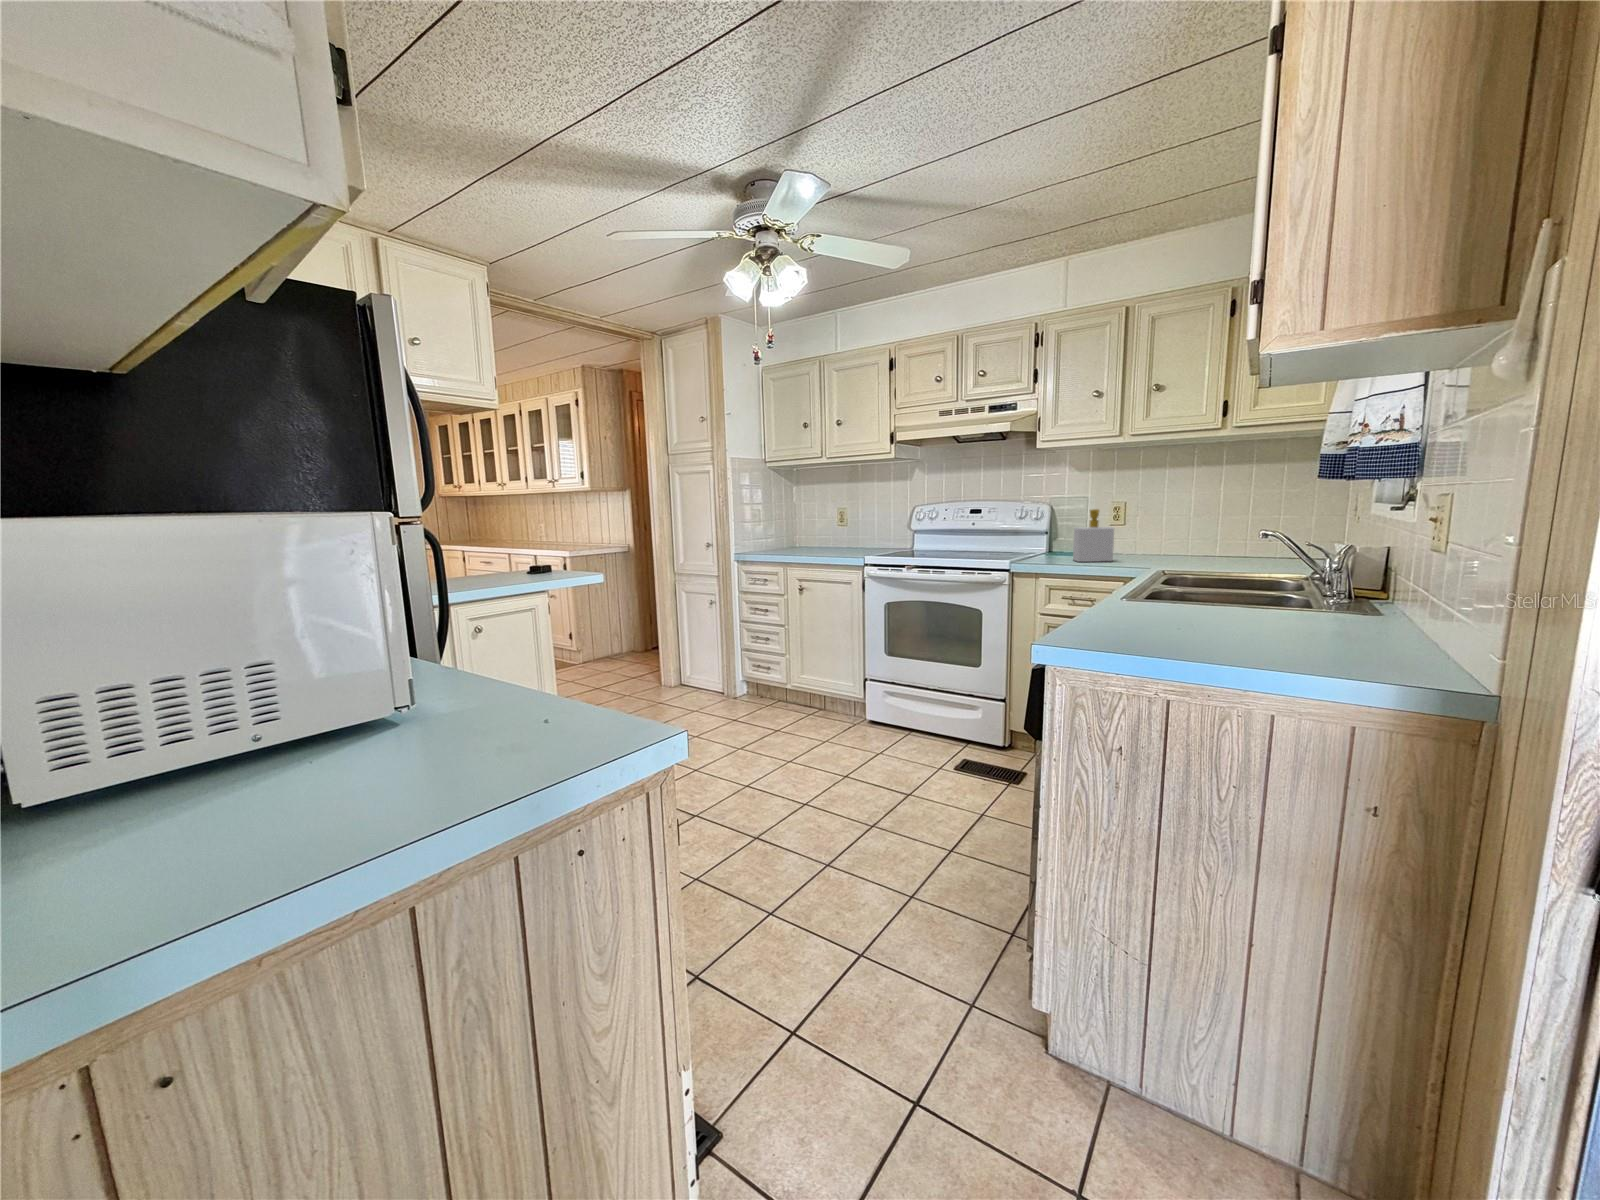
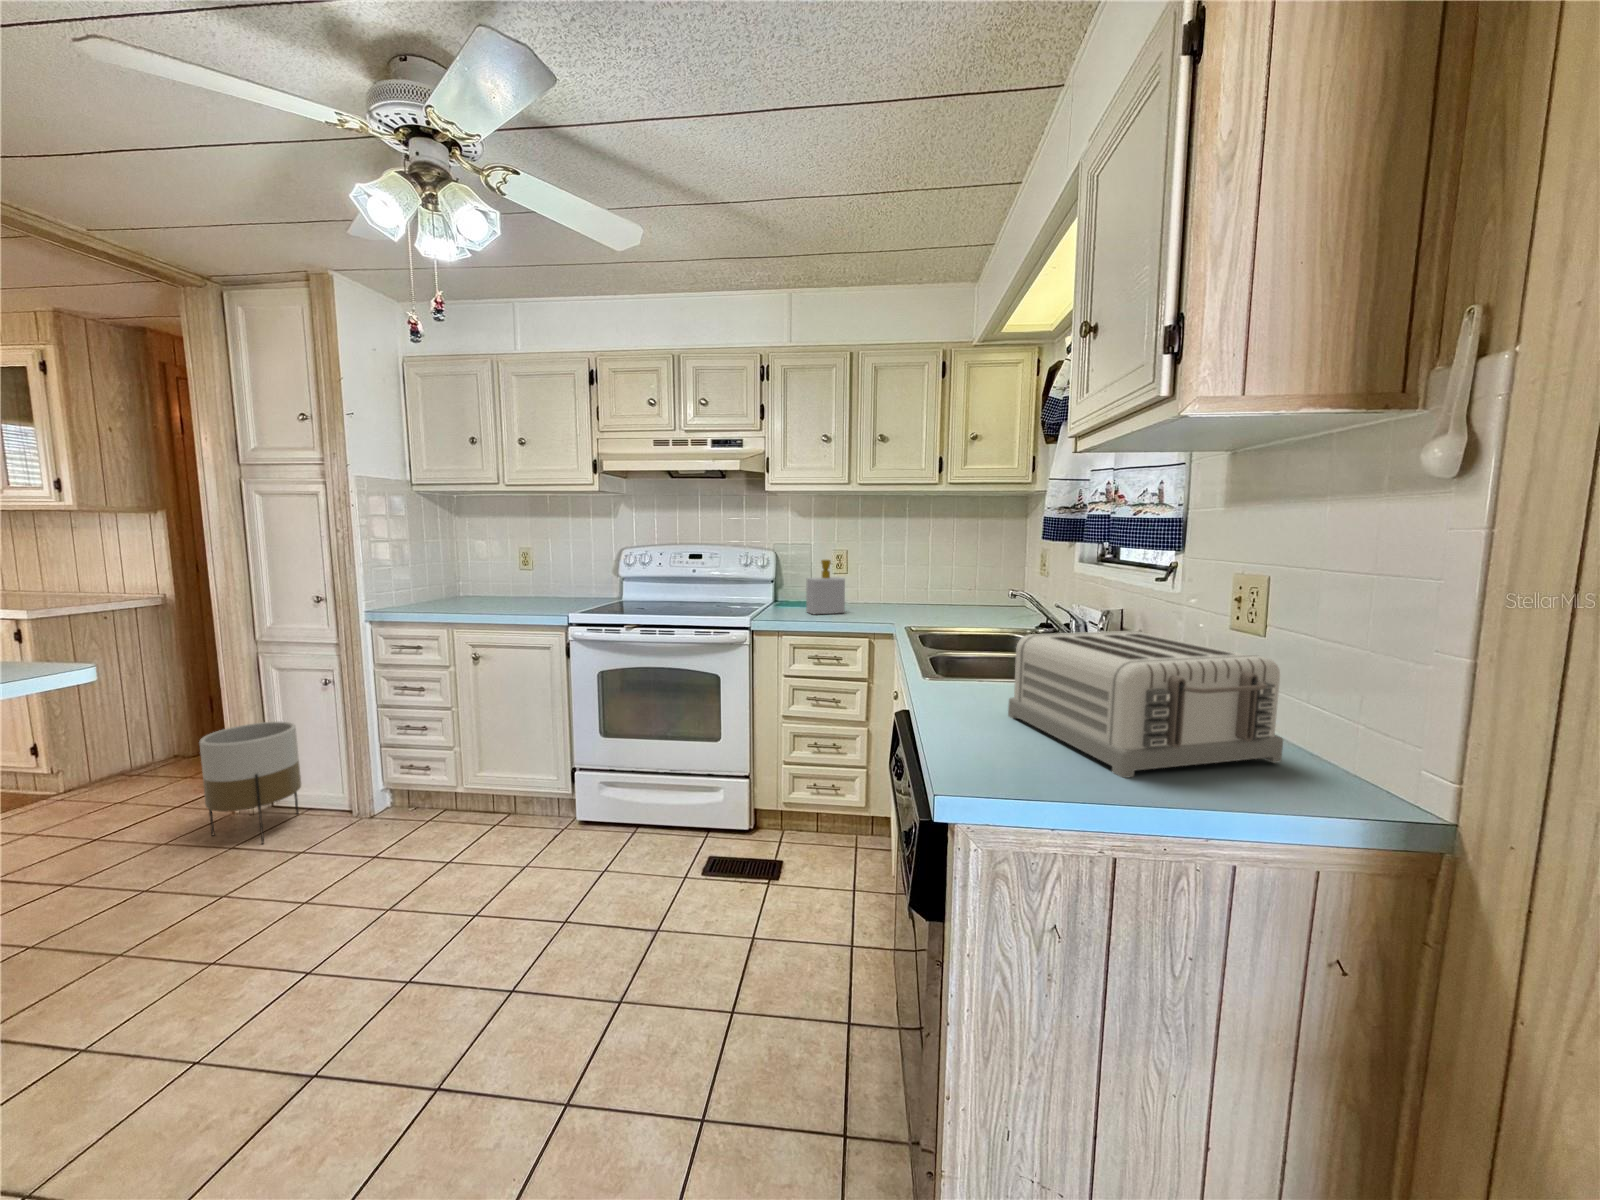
toaster: none [1161,550,1397,657] -> present [1008,631,1283,778]
planter: none [647,627,697,704] -> present [199,722,301,843]

